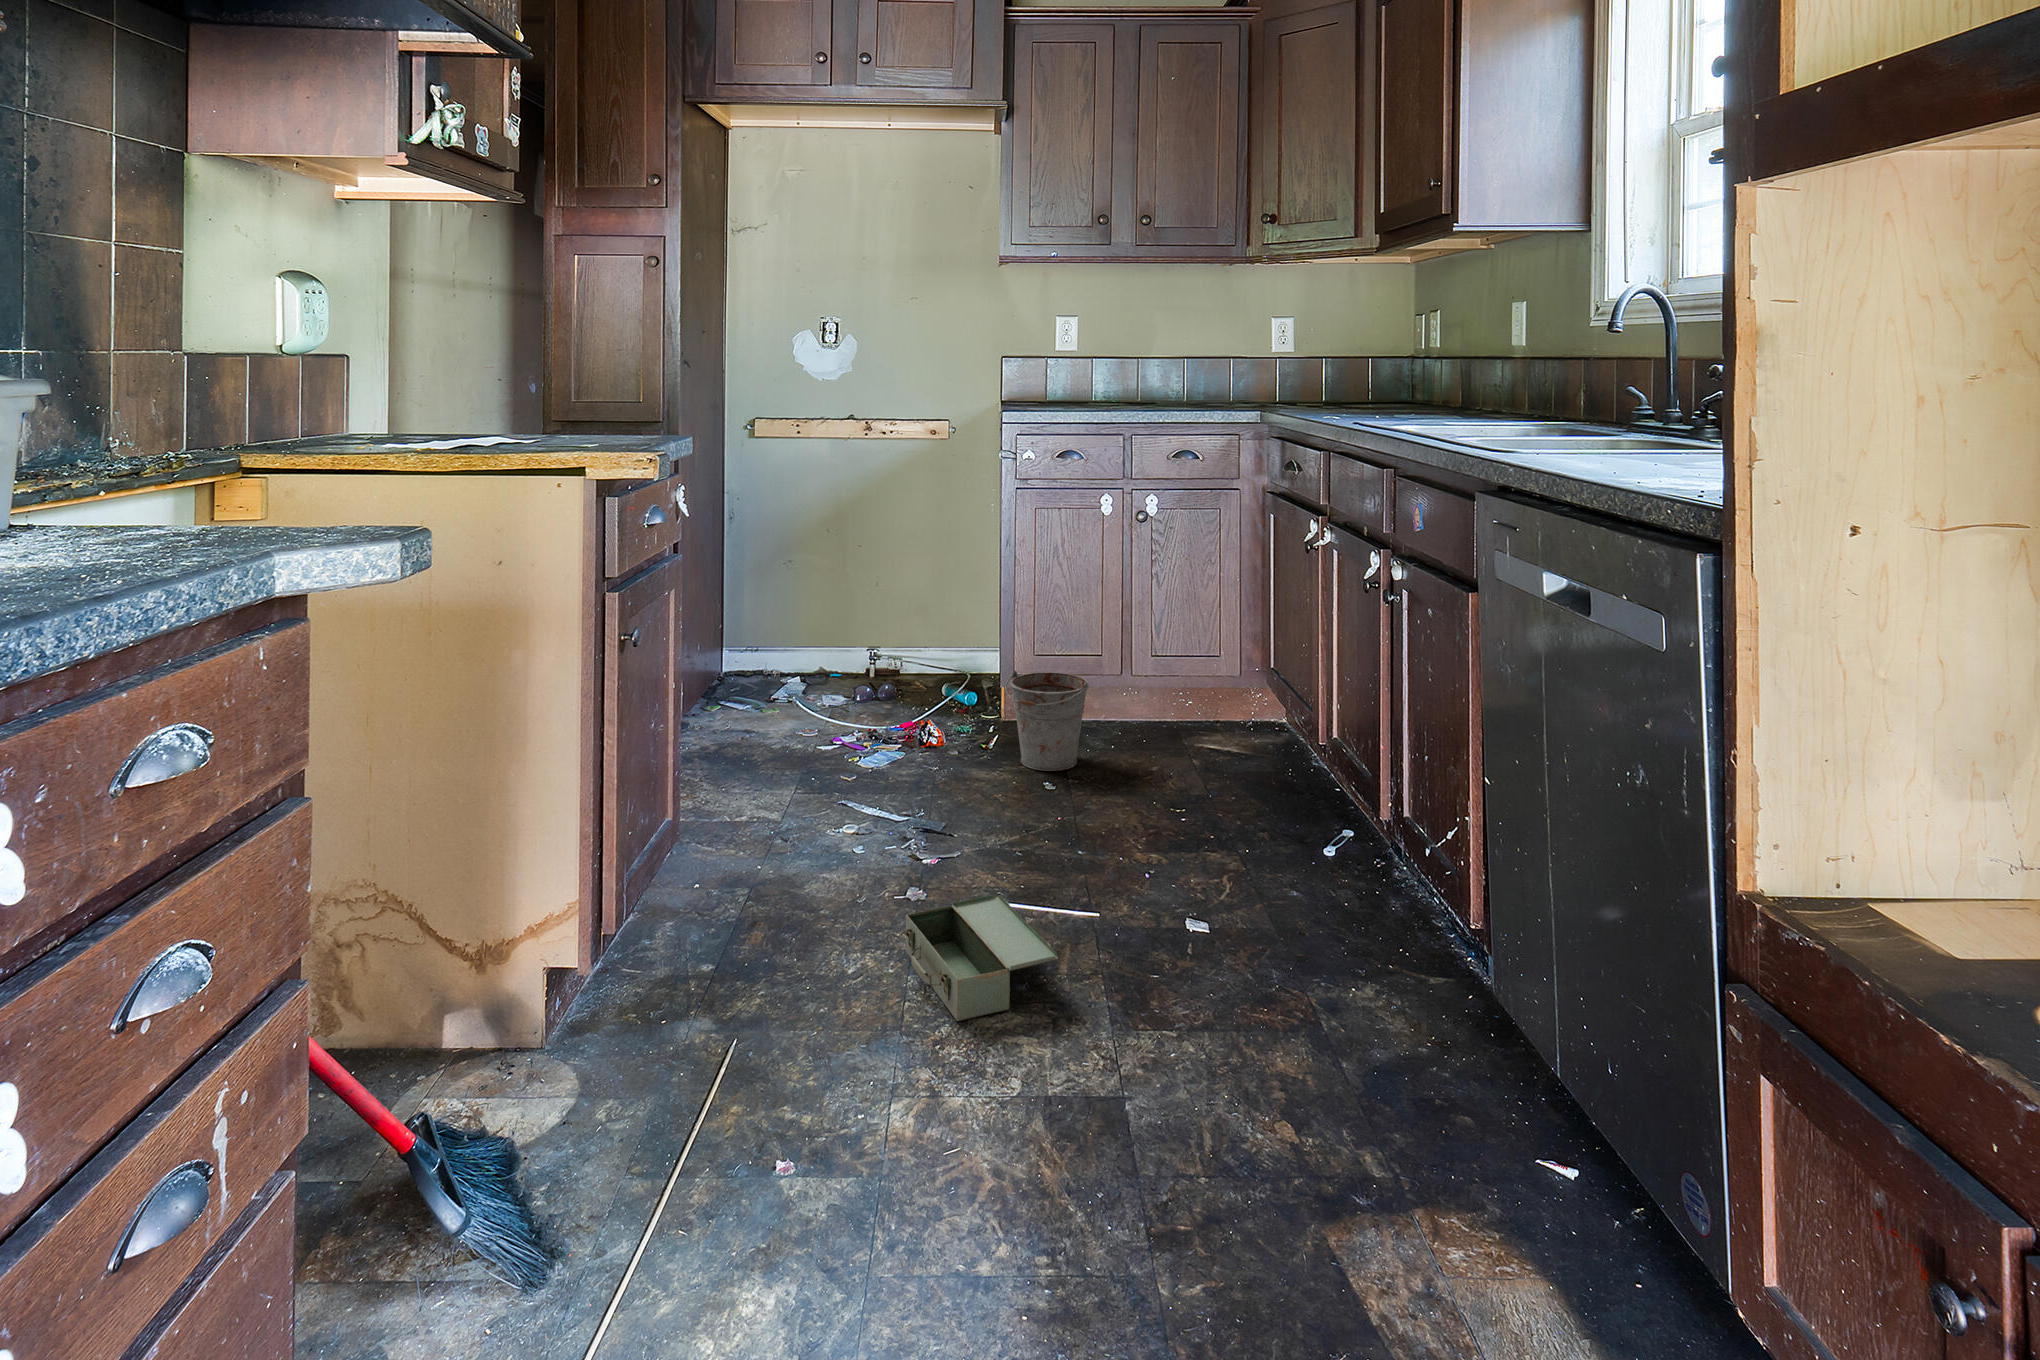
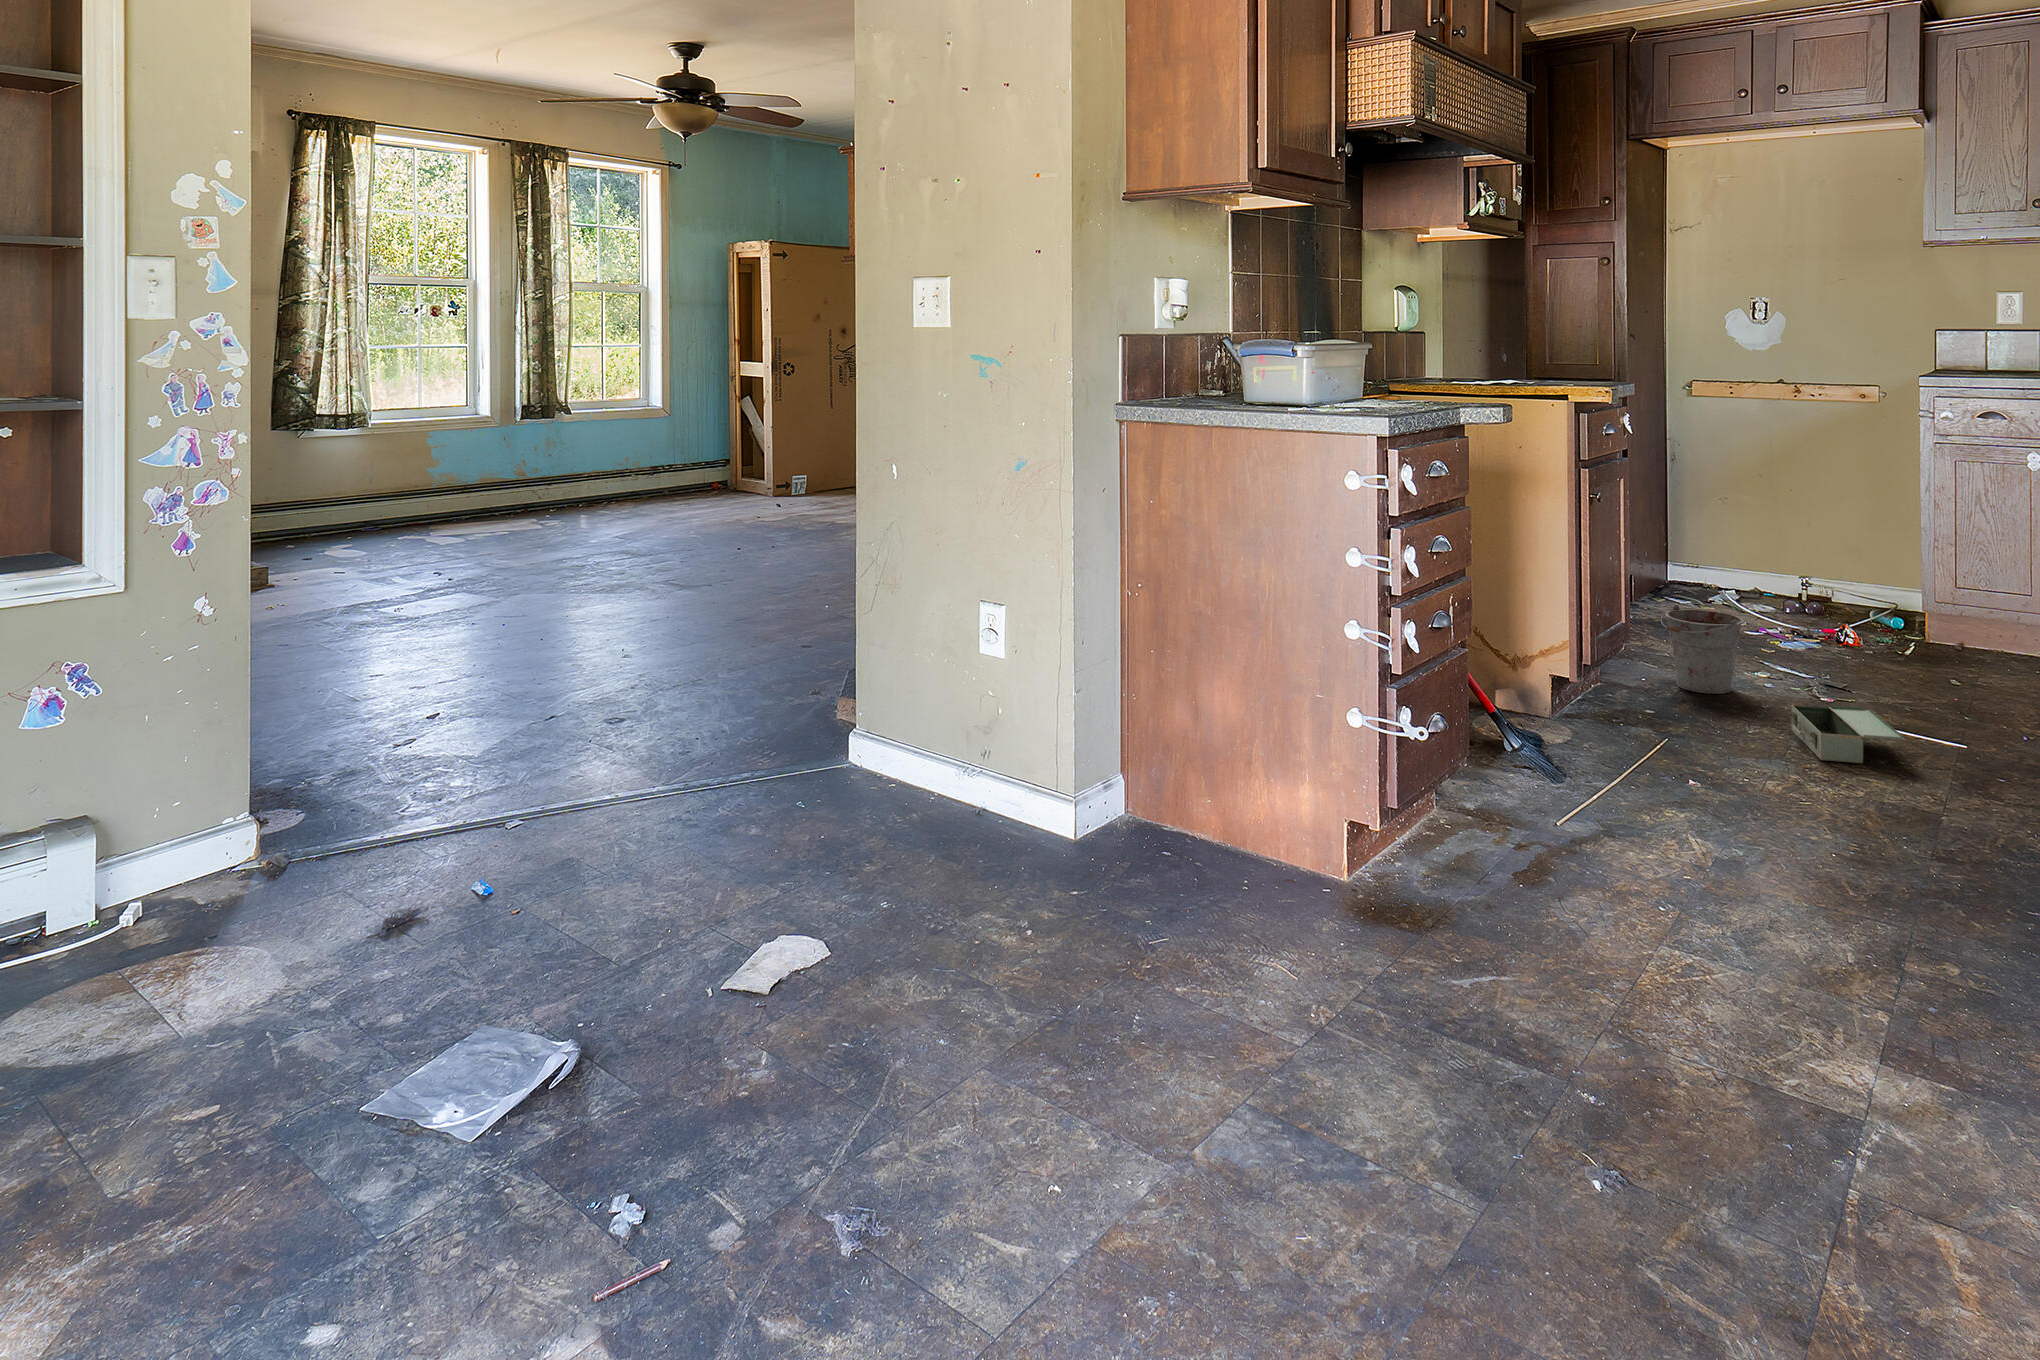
bucket: present [1005,671,1089,771] -> present [1661,605,1744,694]

